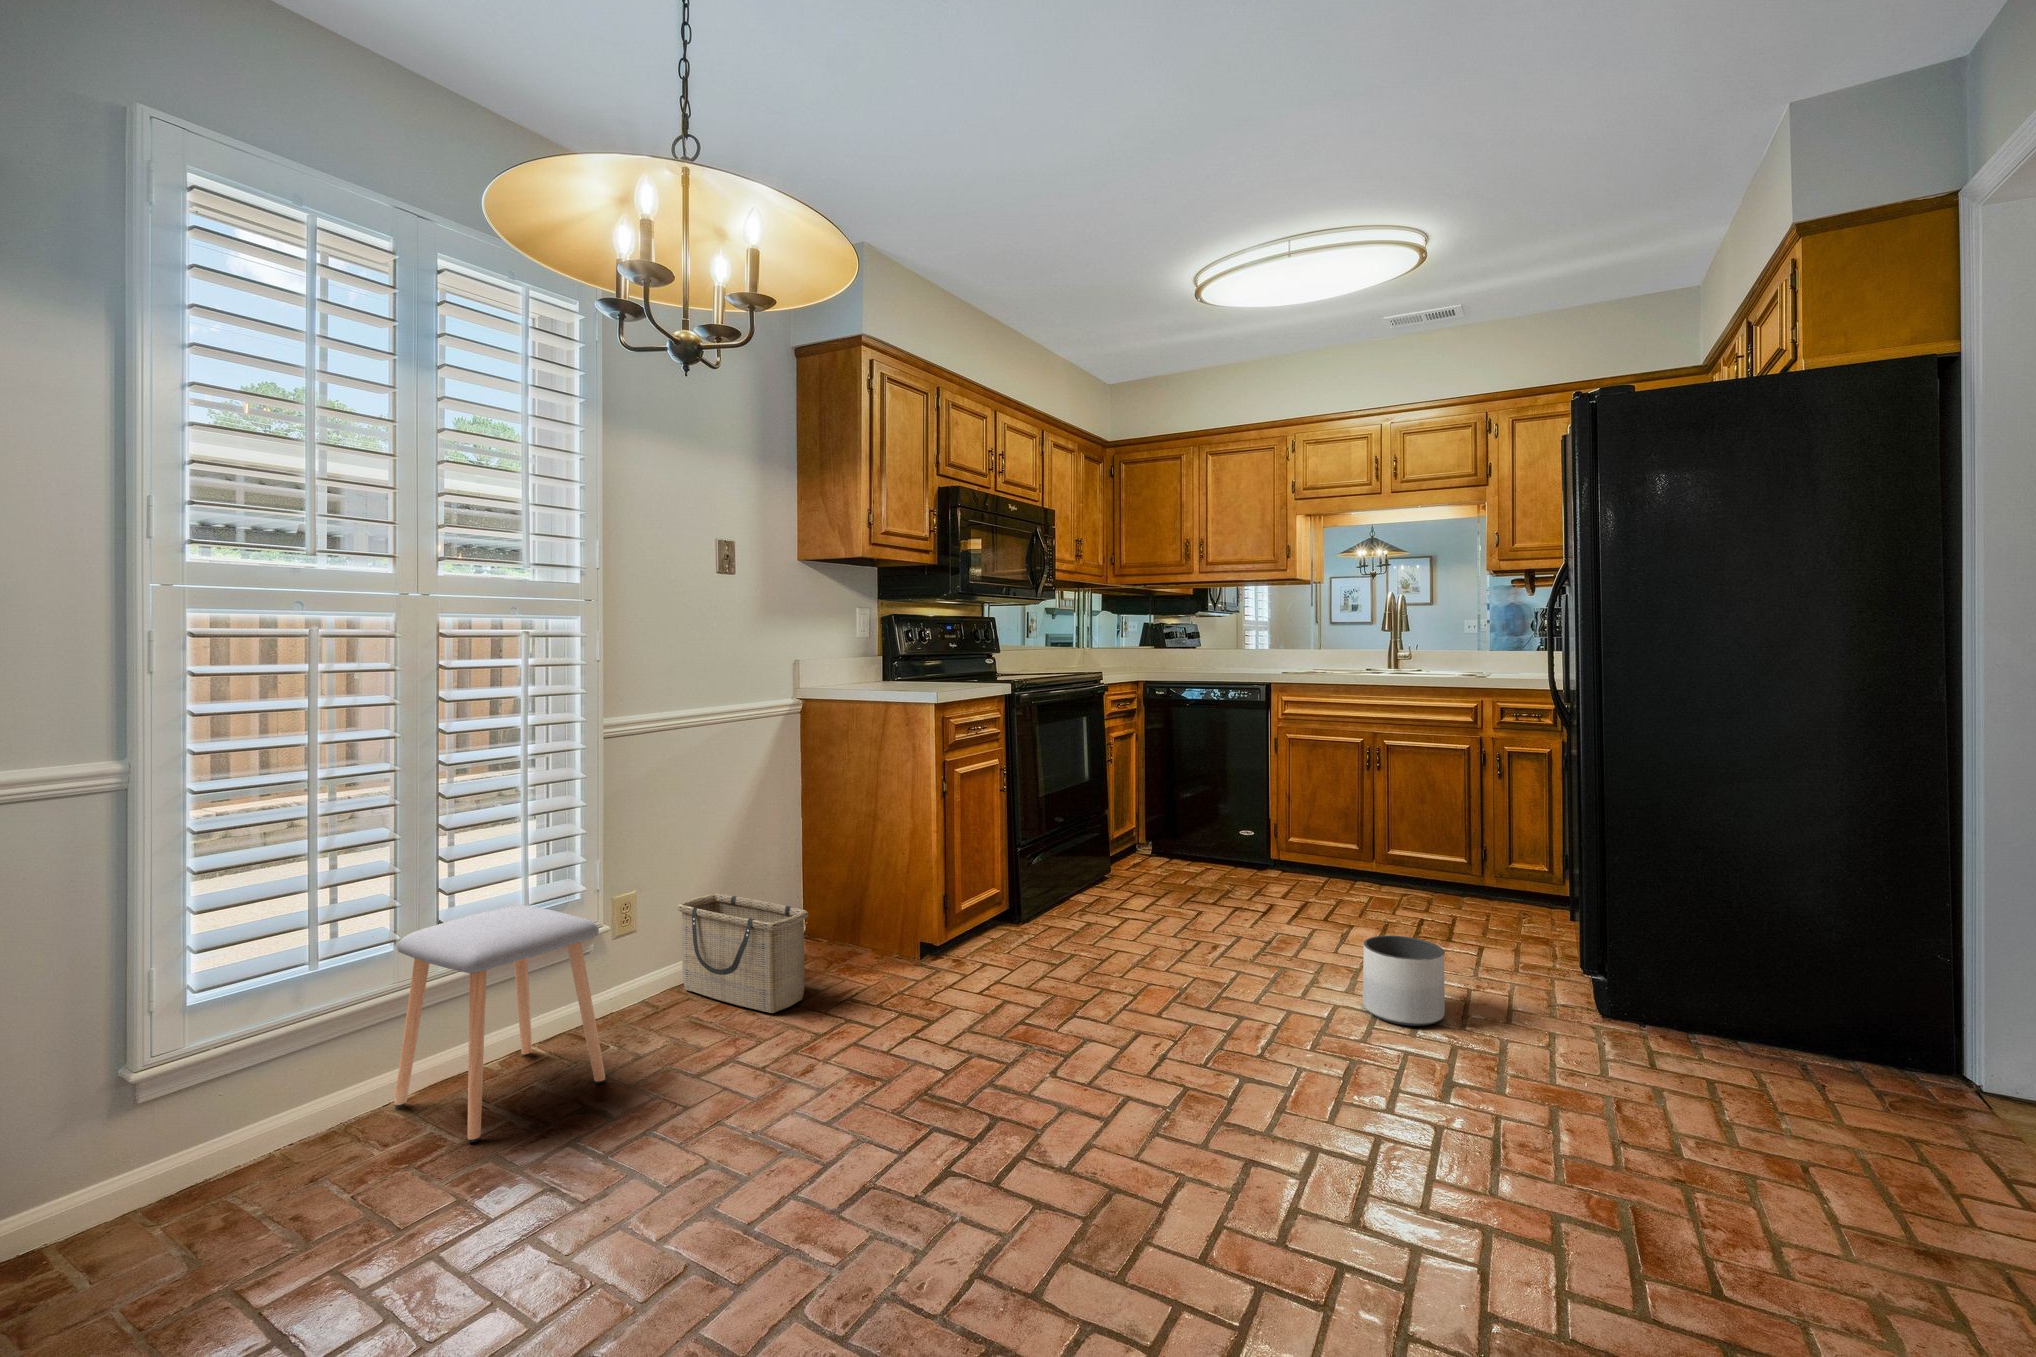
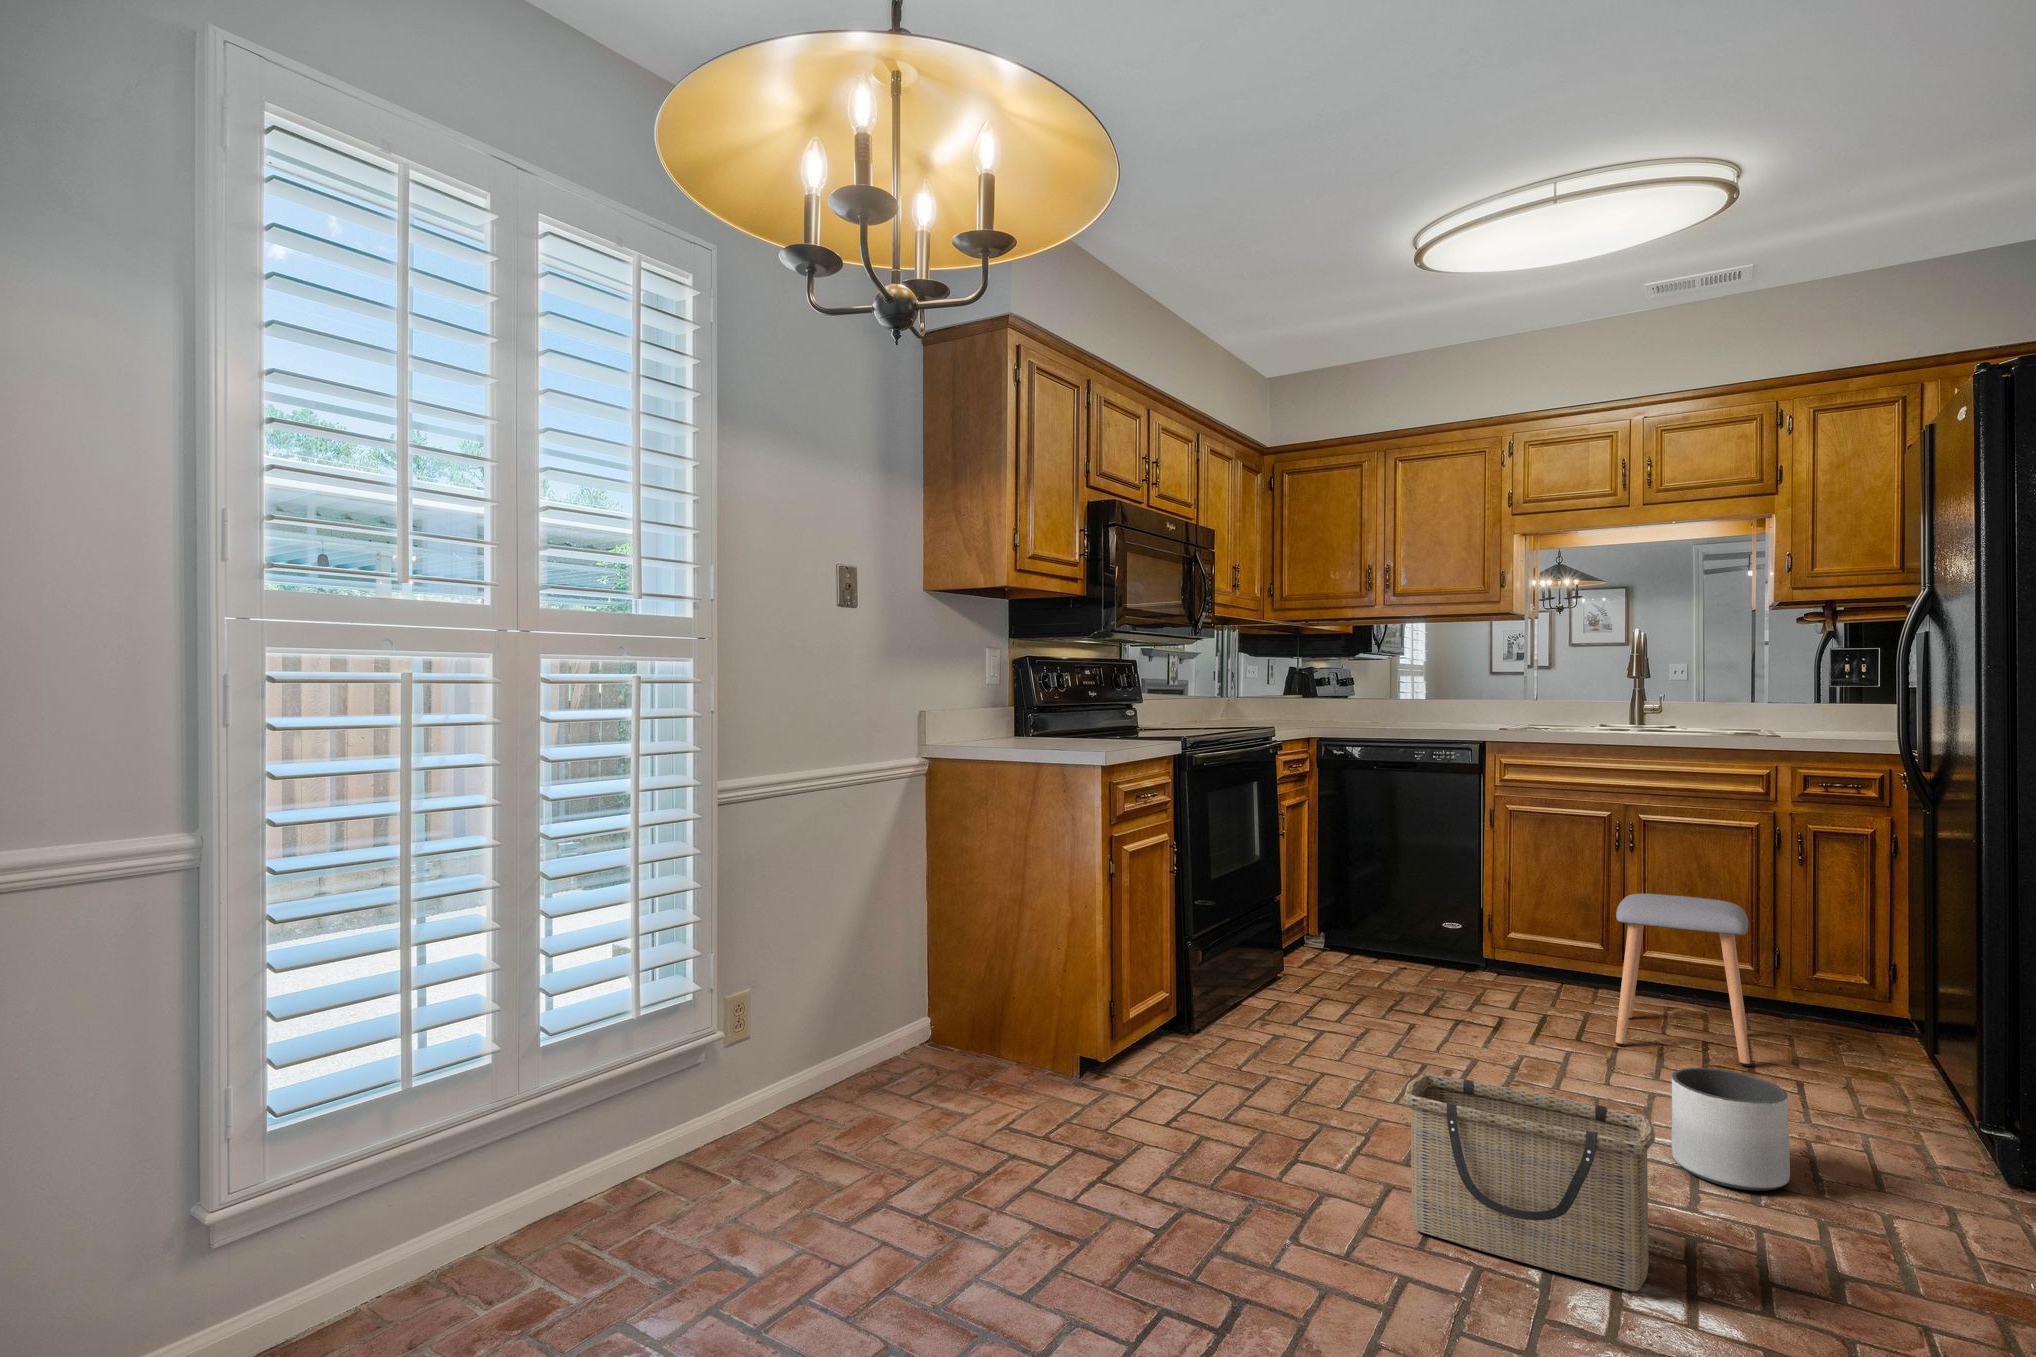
basket: present [677,894,808,1013] -> present [1404,1073,1655,1291]
stool: present [394,905,605,1142] -> present [1615,894,1750,1066]

